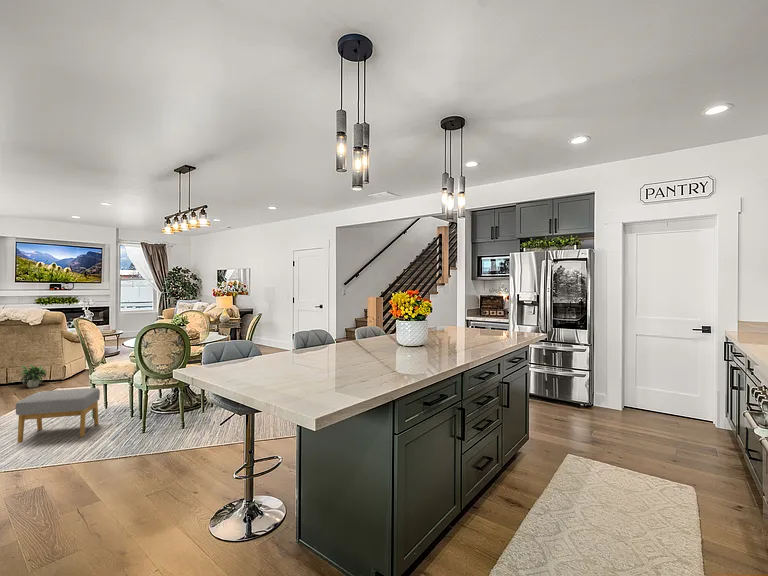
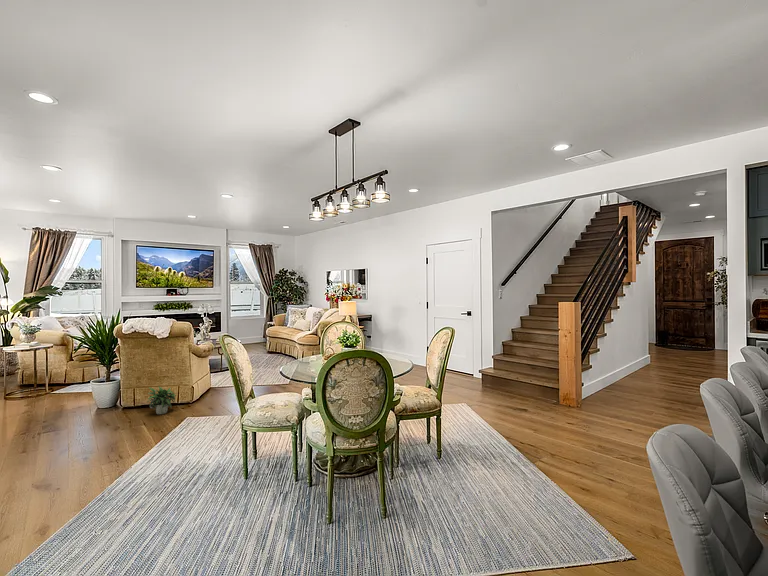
footstool: present [16,388,100,443] -> none [159,441,261,530]

